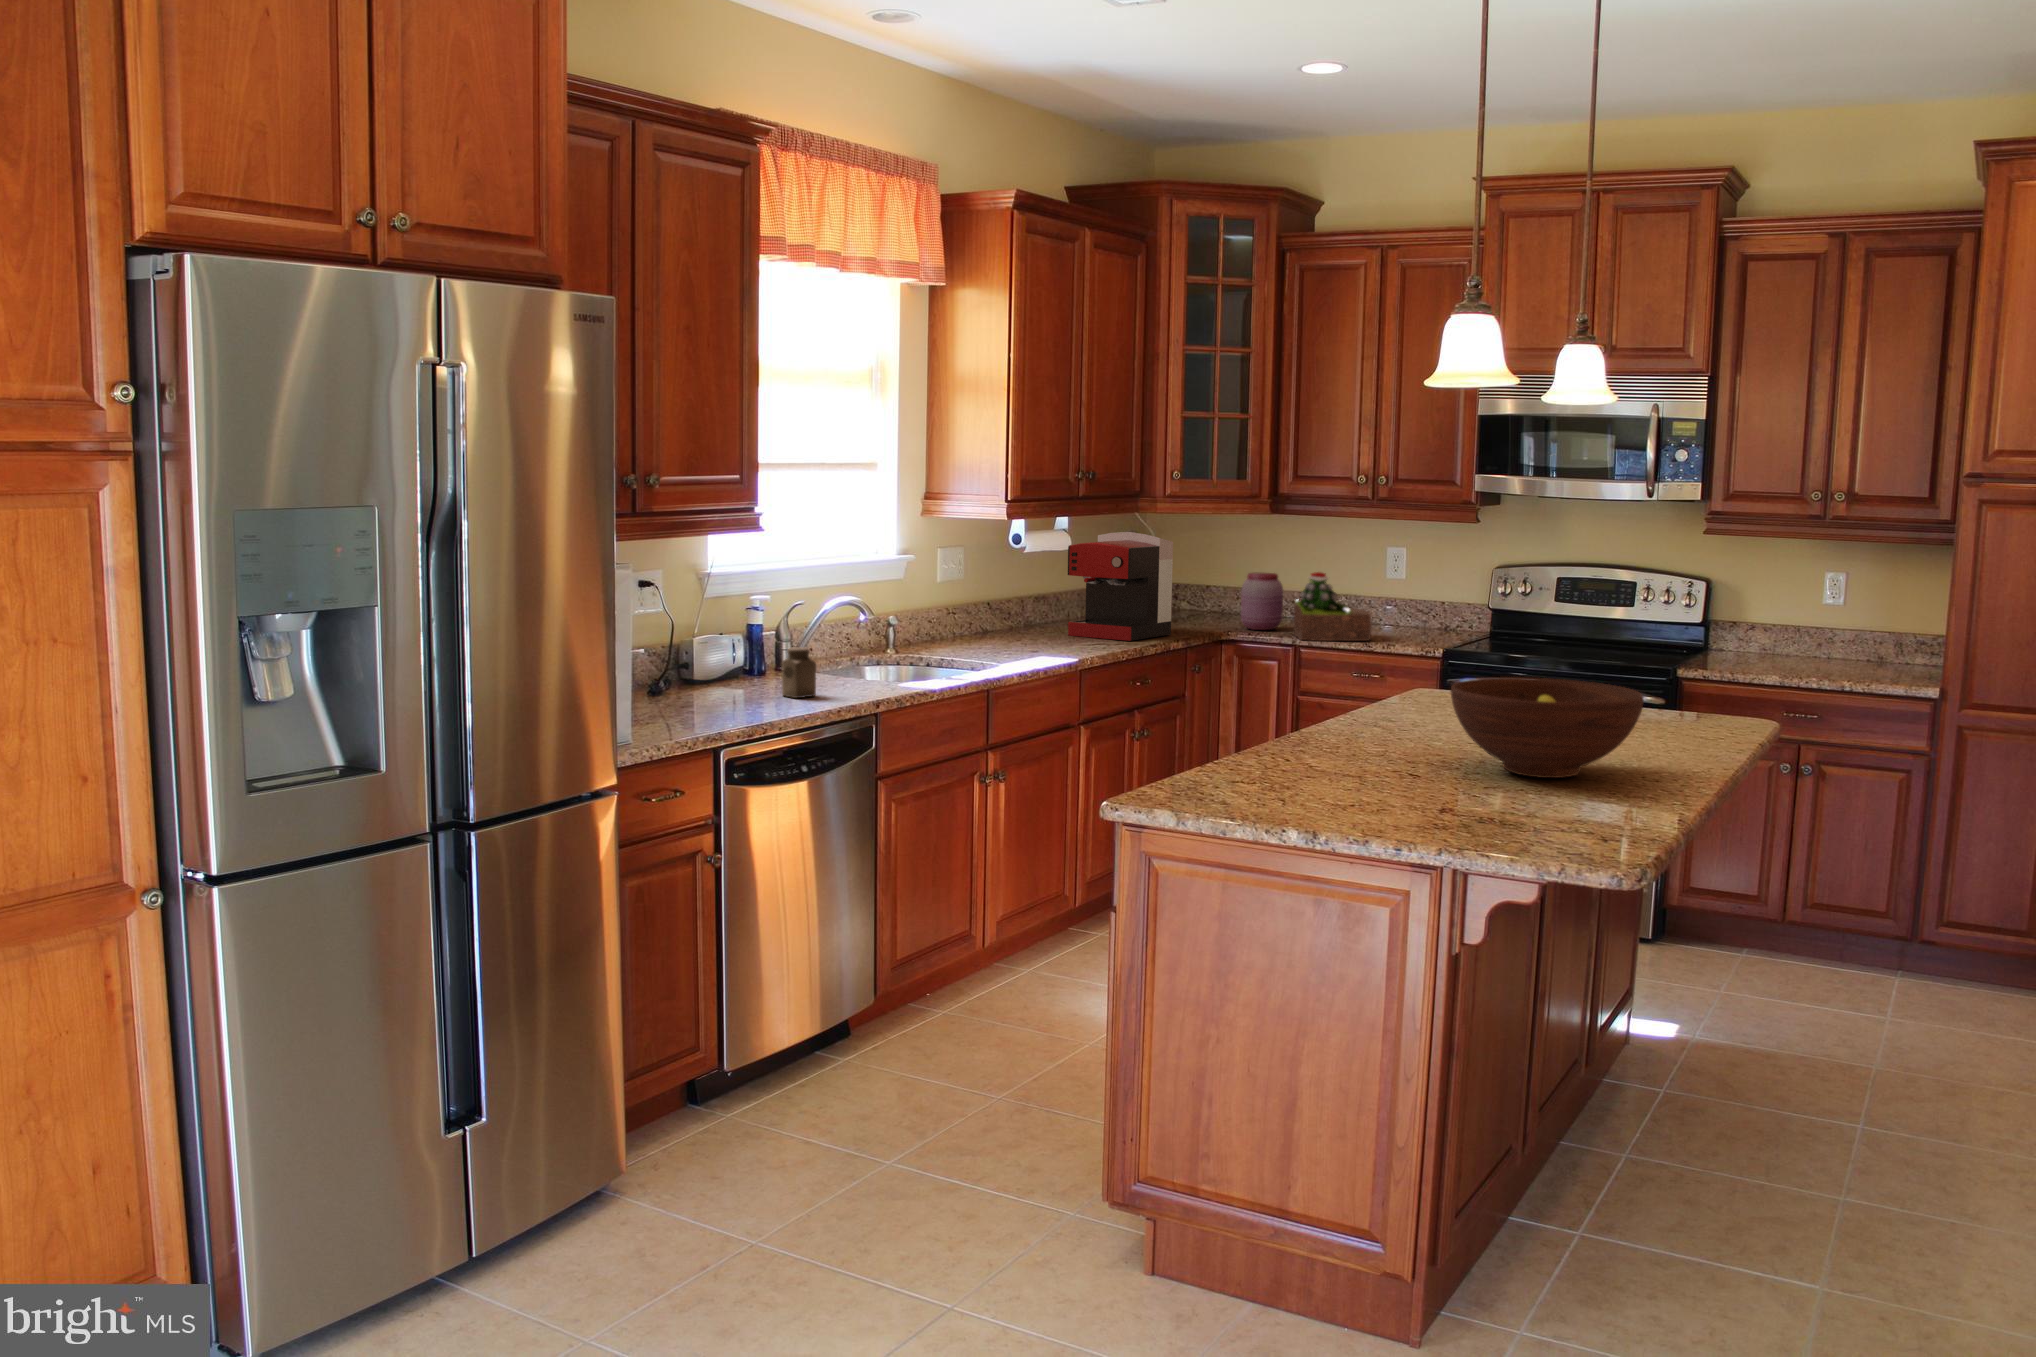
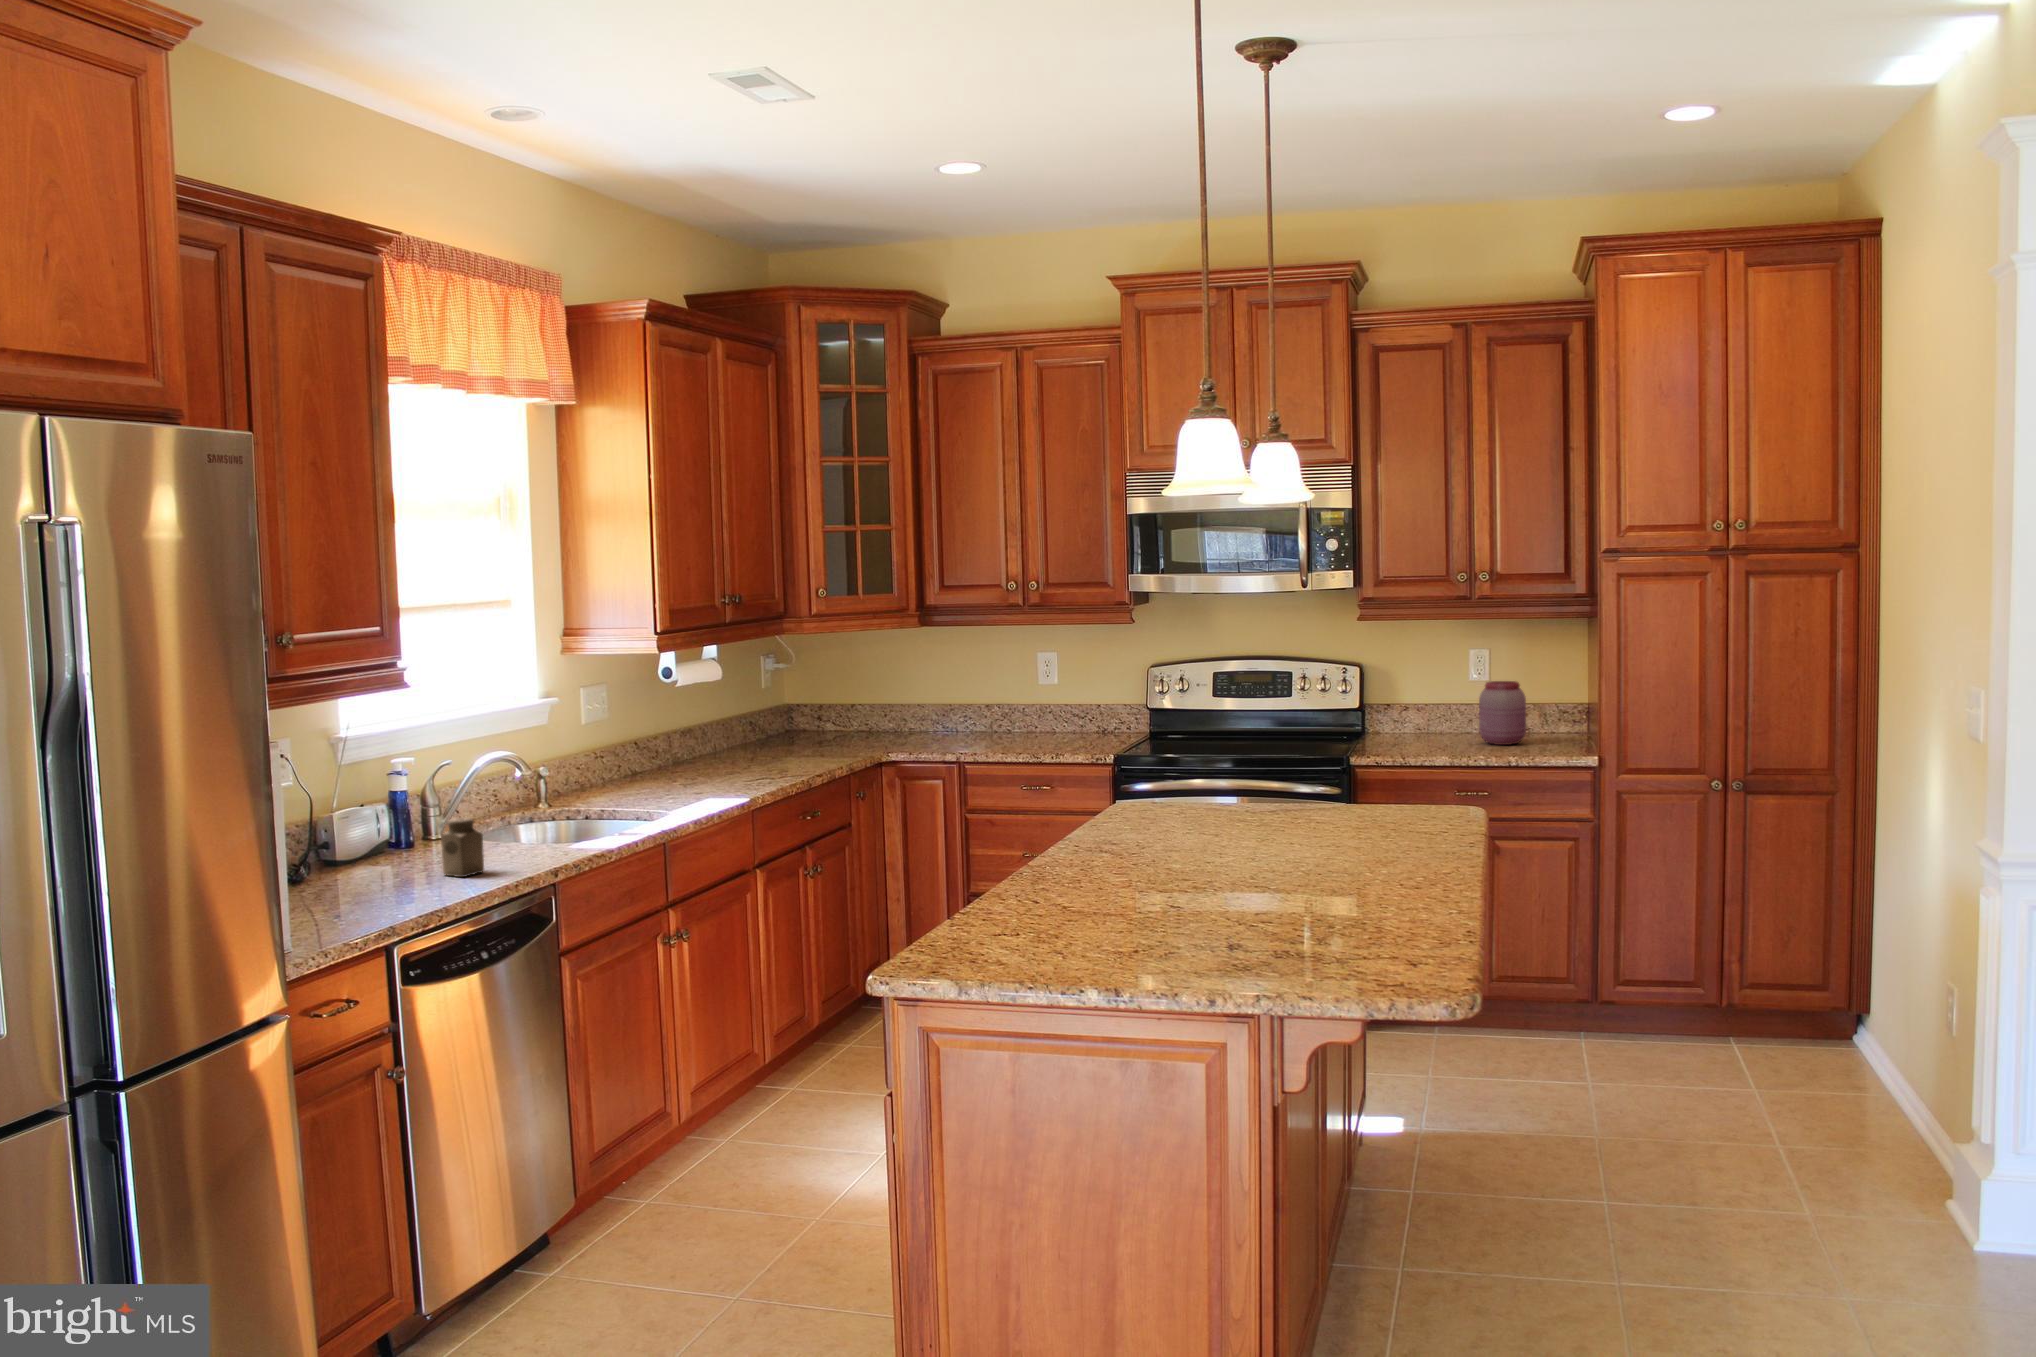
coffee maker: present [1068,532,1173,641] -> none [721,653,837,771]
succulent plant: present [1294,572,1372,641] -> none [961,683,1043,756]
jar: present [1241,573,1283,630] -> present [1479,681,1526,745]
fruit bowl: present [1451,677,1644,778] -> none [1204,793,1392,897]

